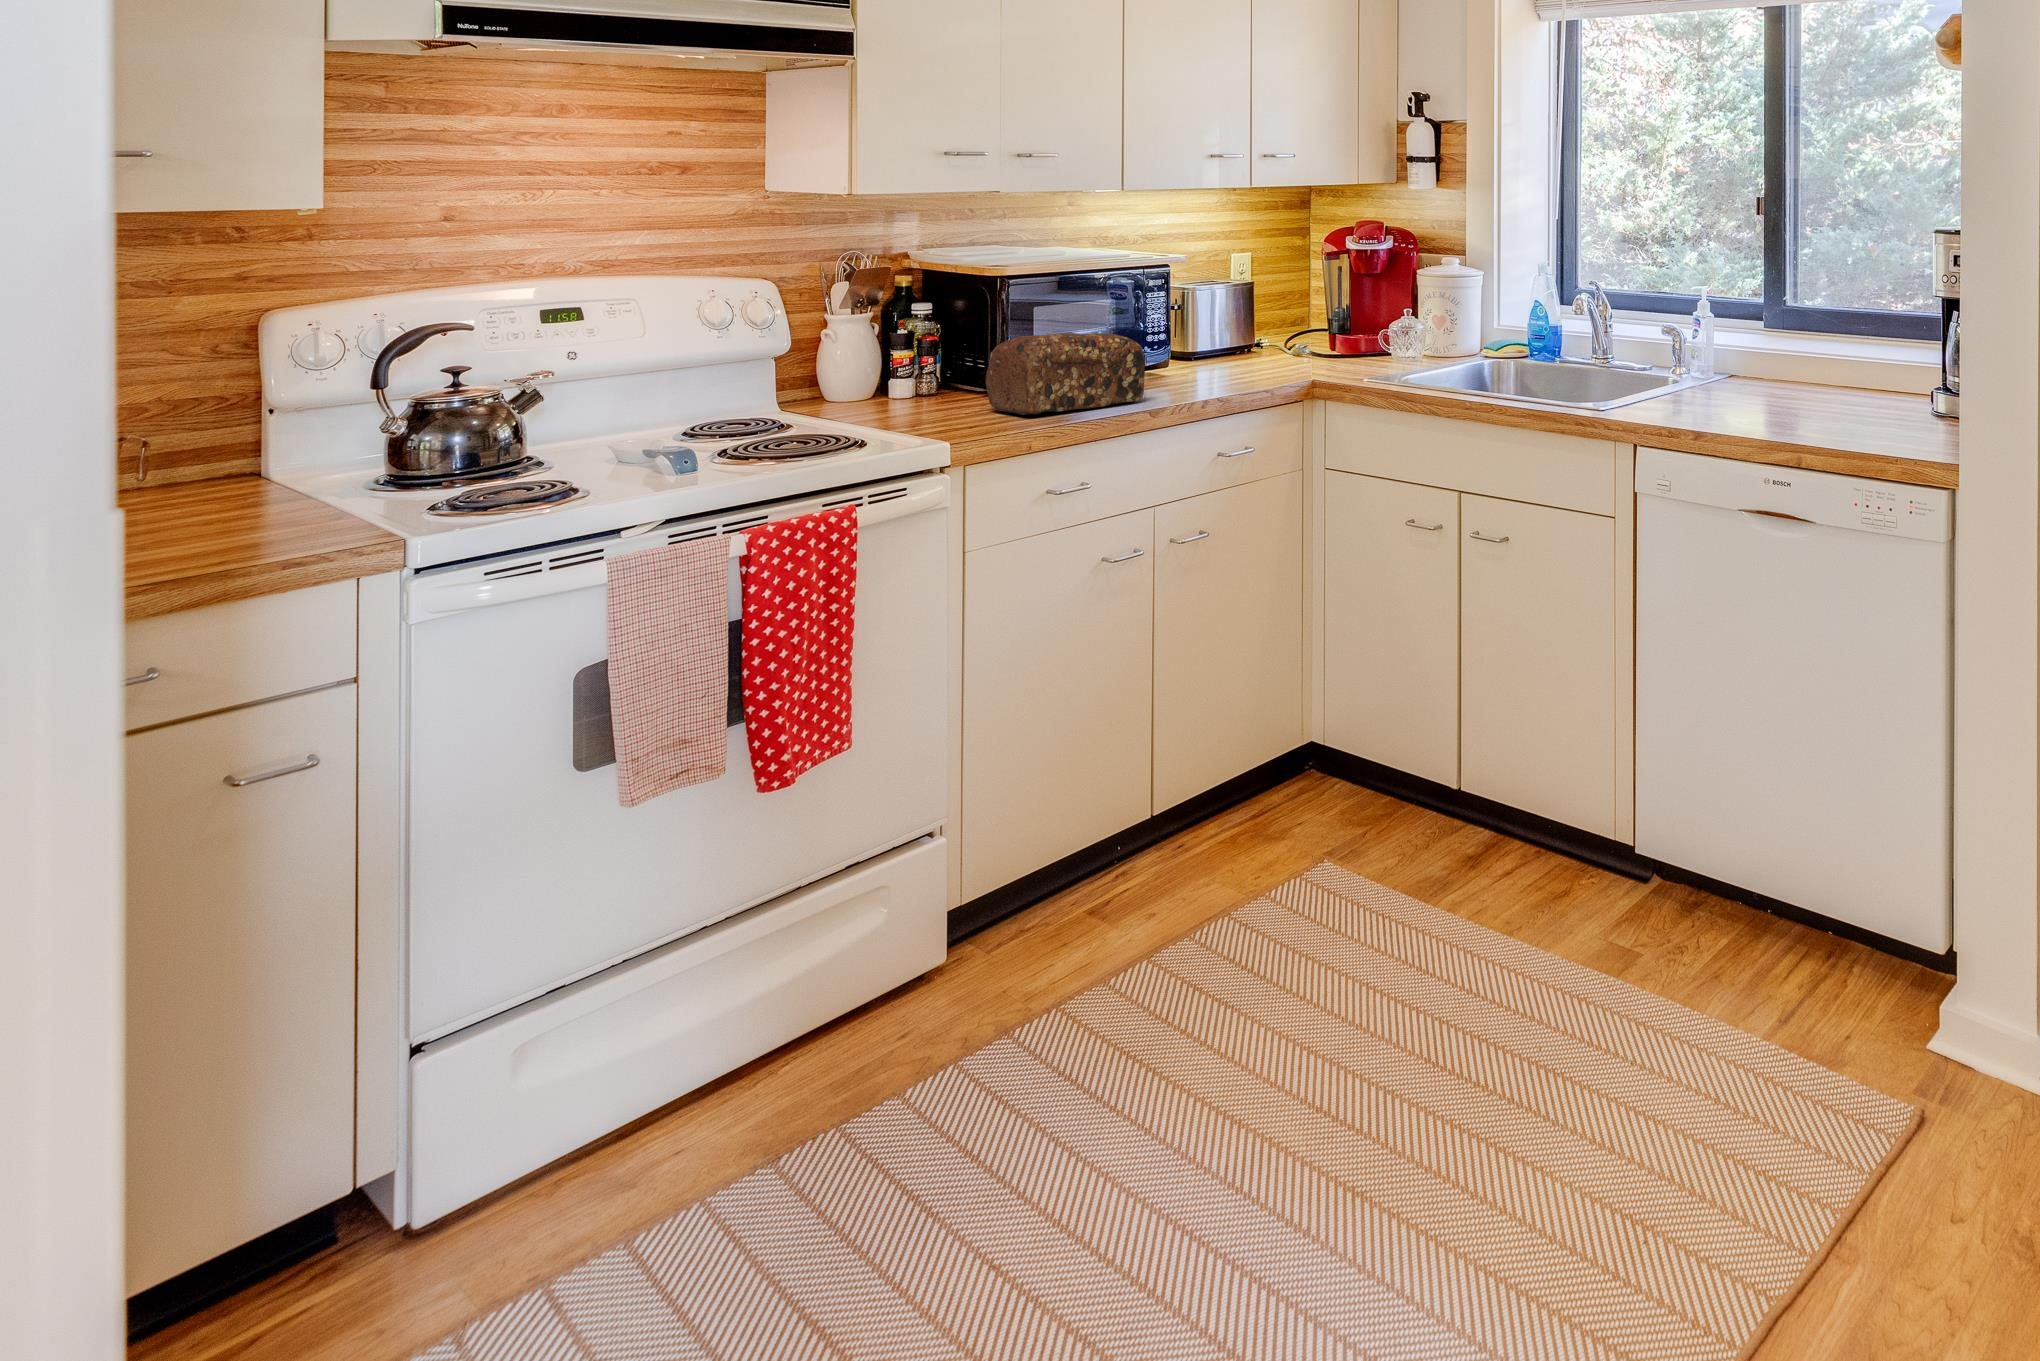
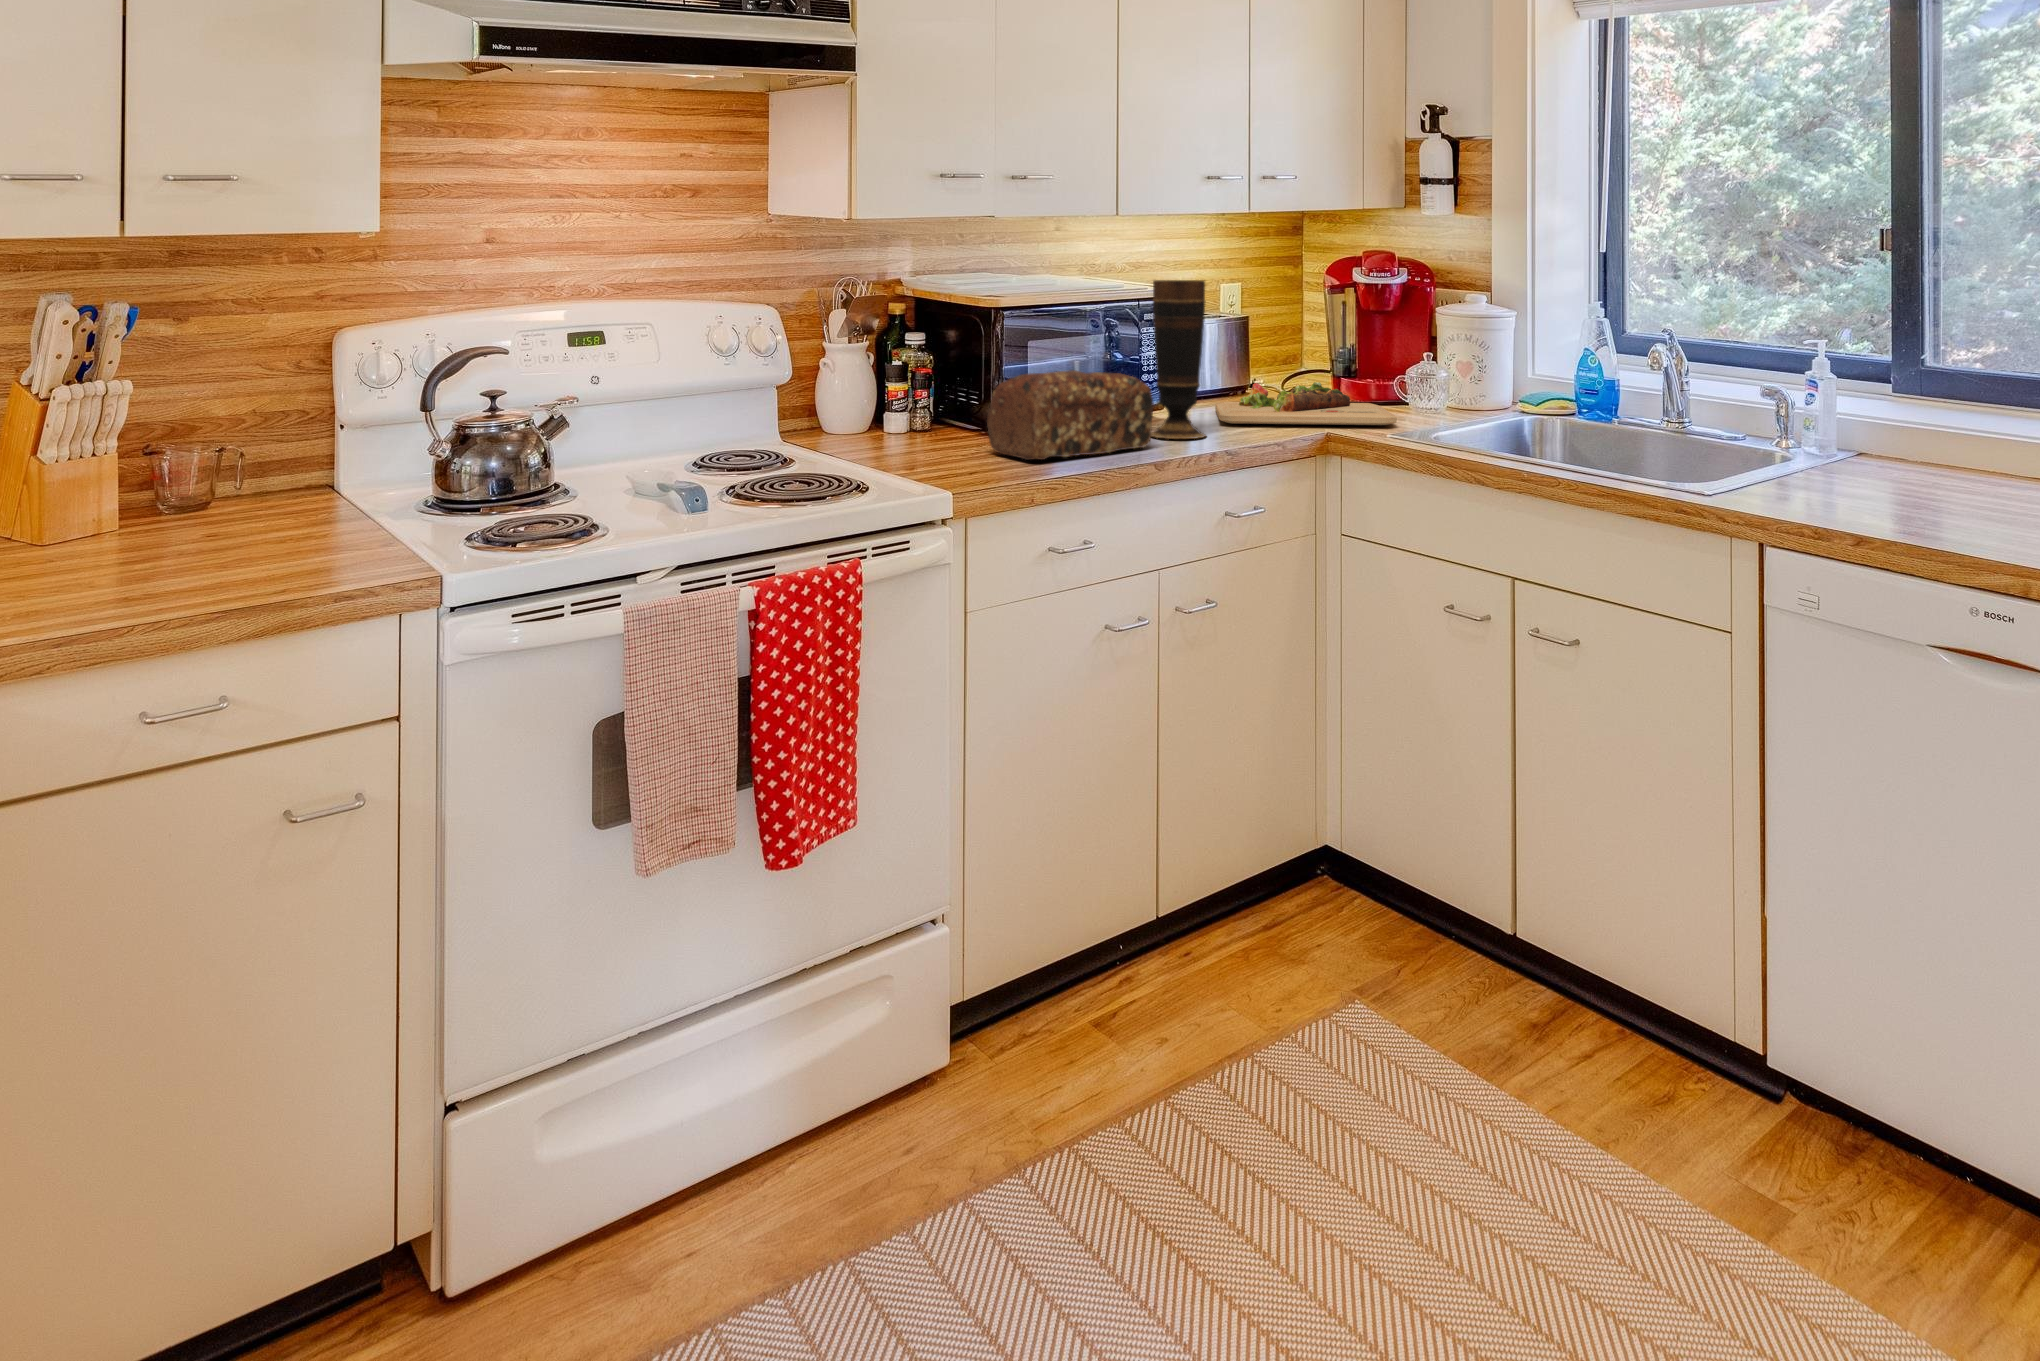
vase: none [1146,249,1200,393] -> present [1151,280,1206,439]
cutting board: none [1216,340,1373,378] -> present [1215,382,1397,425]

